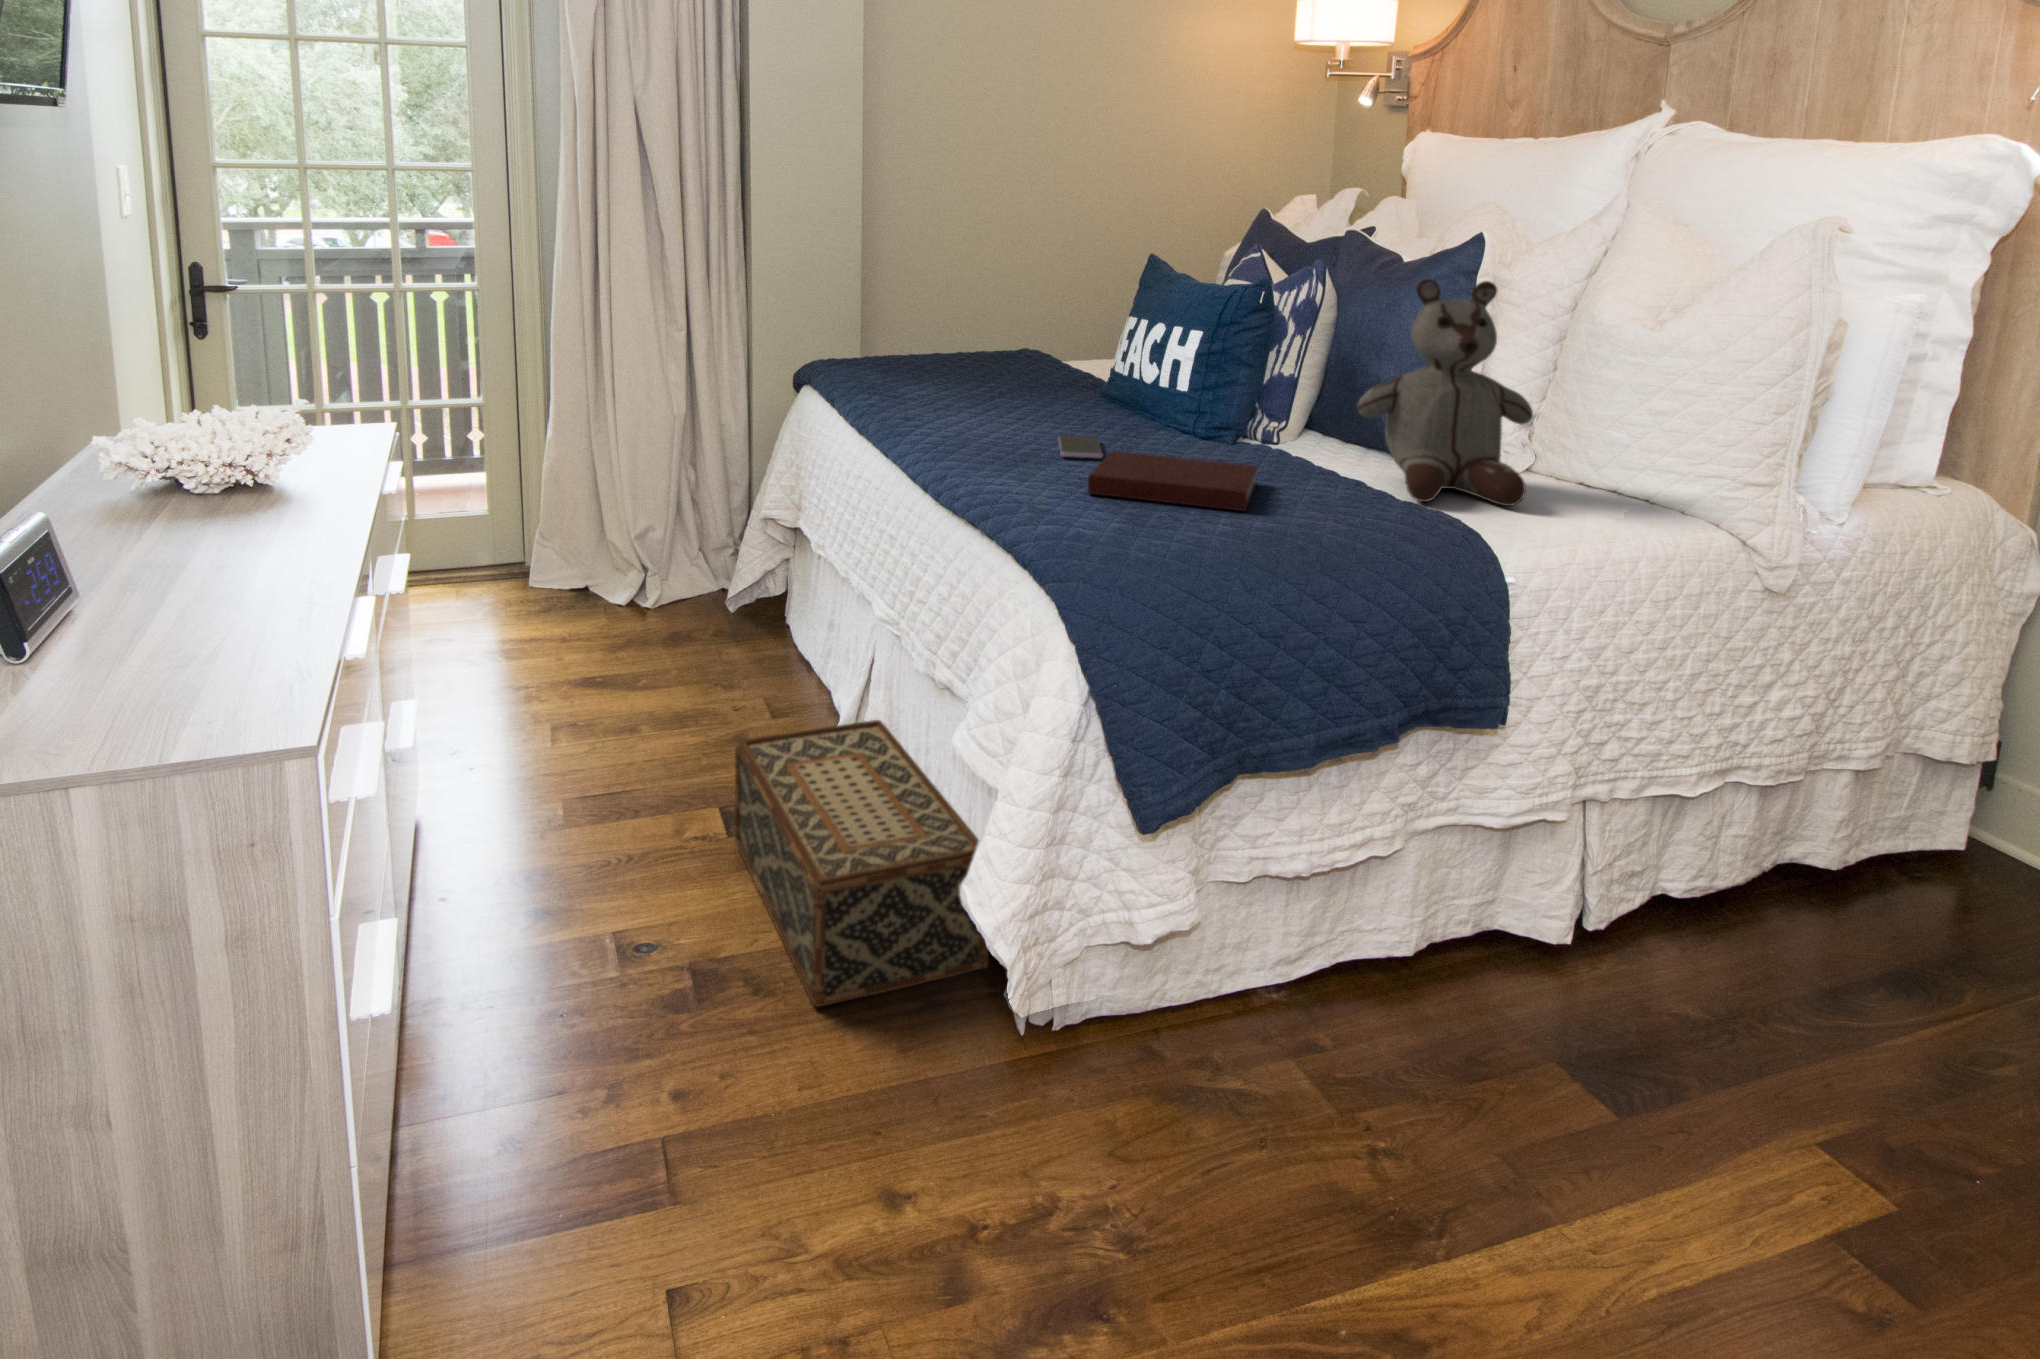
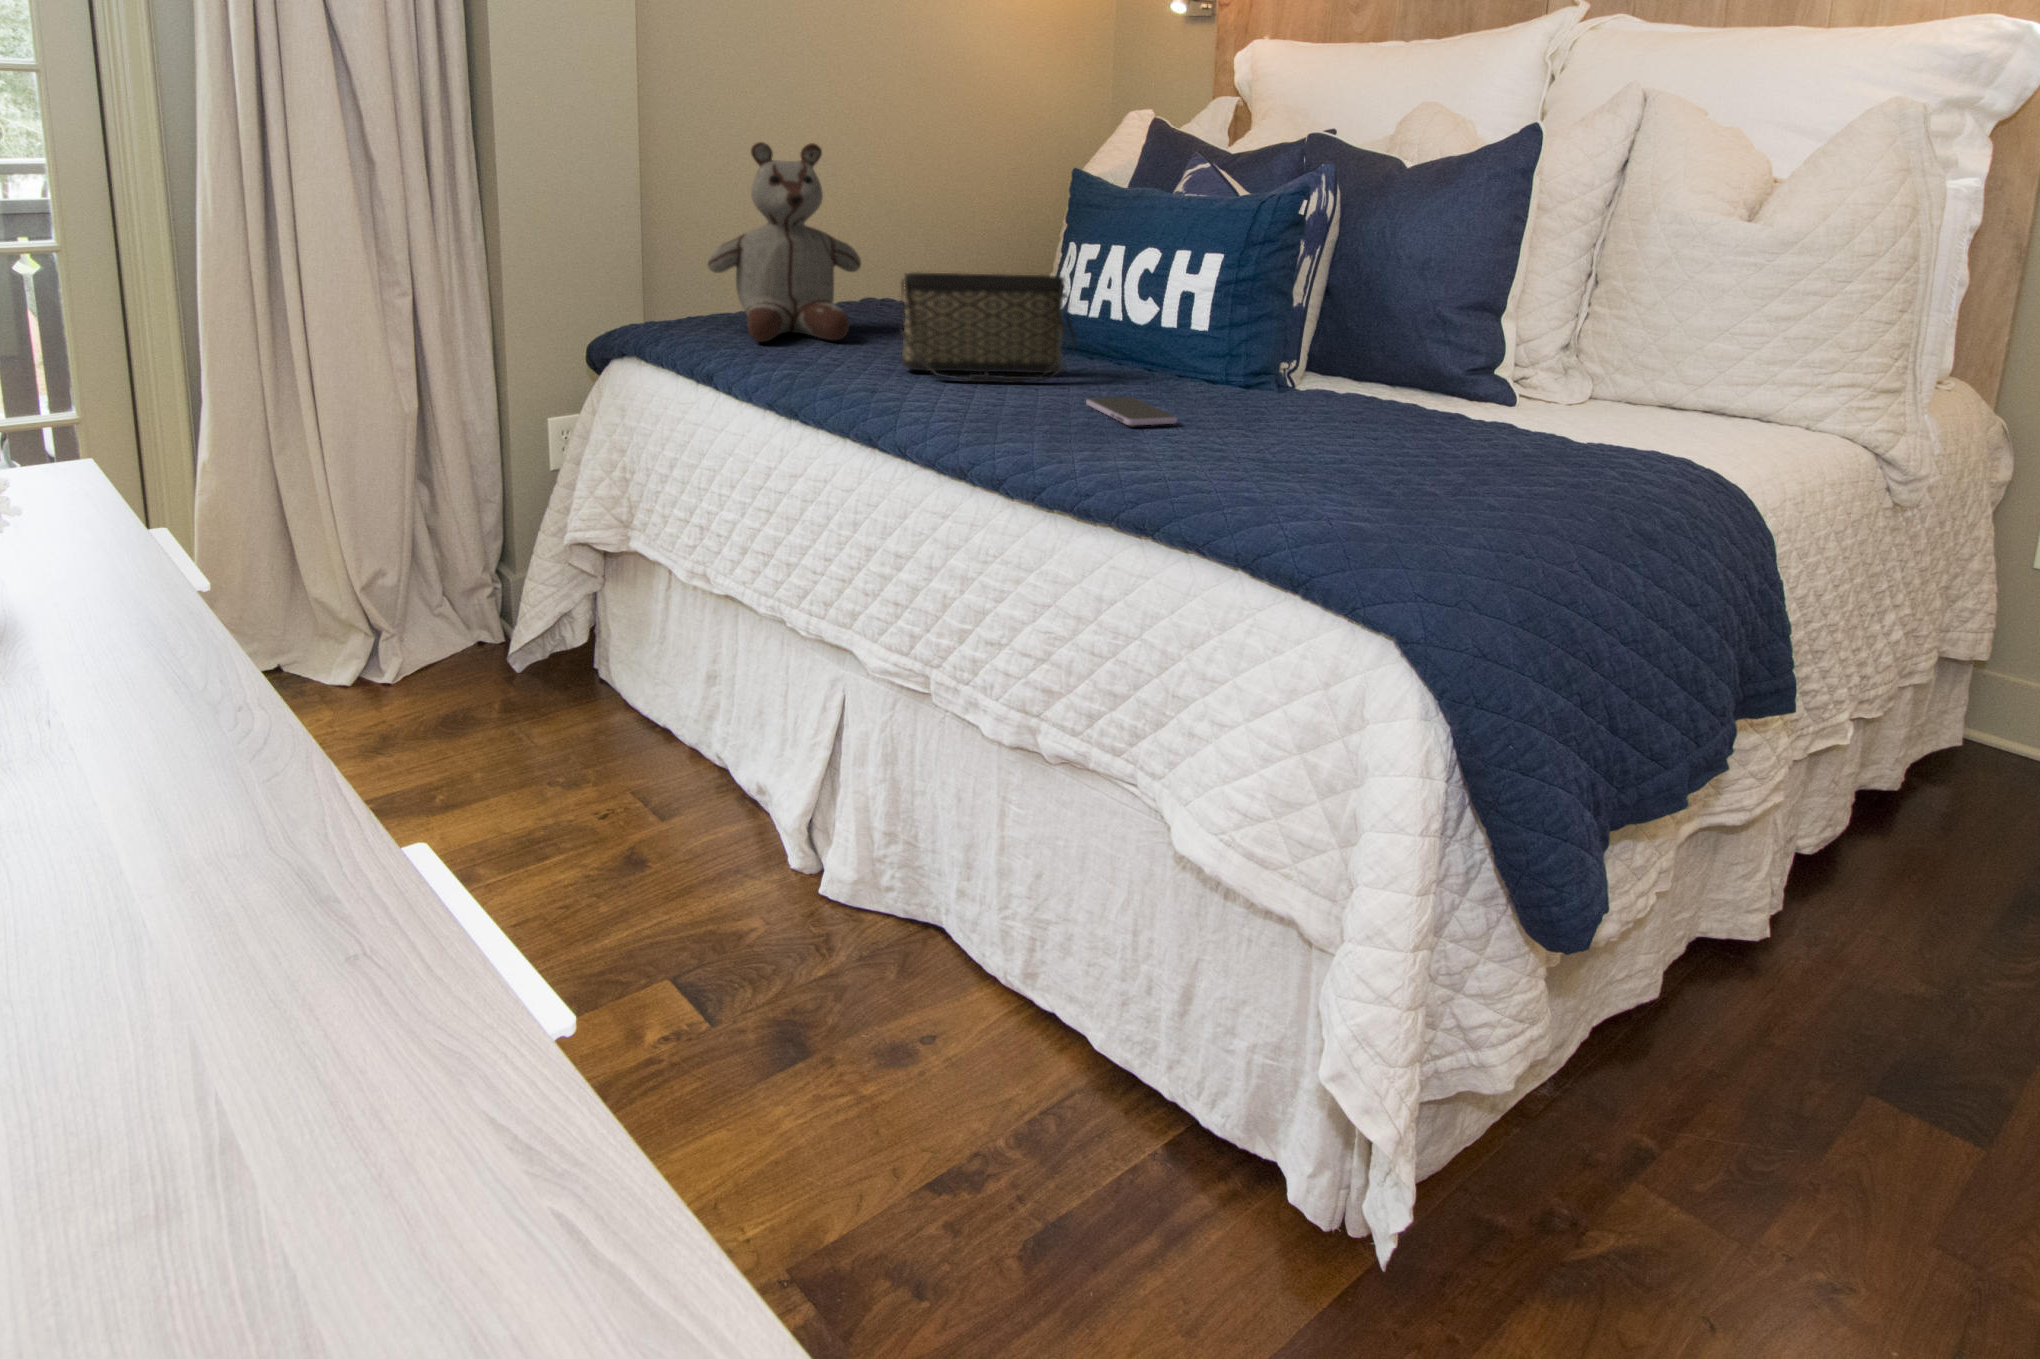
stuffed bear: present [1357,279,1533,506] -> present [708,142,861,342]
handbag: none [954,332,1085,421] -> present [901,273,1077,383]
notebook: present [1088,451,1258,511] -> none [1205,412,1449,475]
woven basket: present [735,720,988,1007] -> none [731,808,1199,1279]

